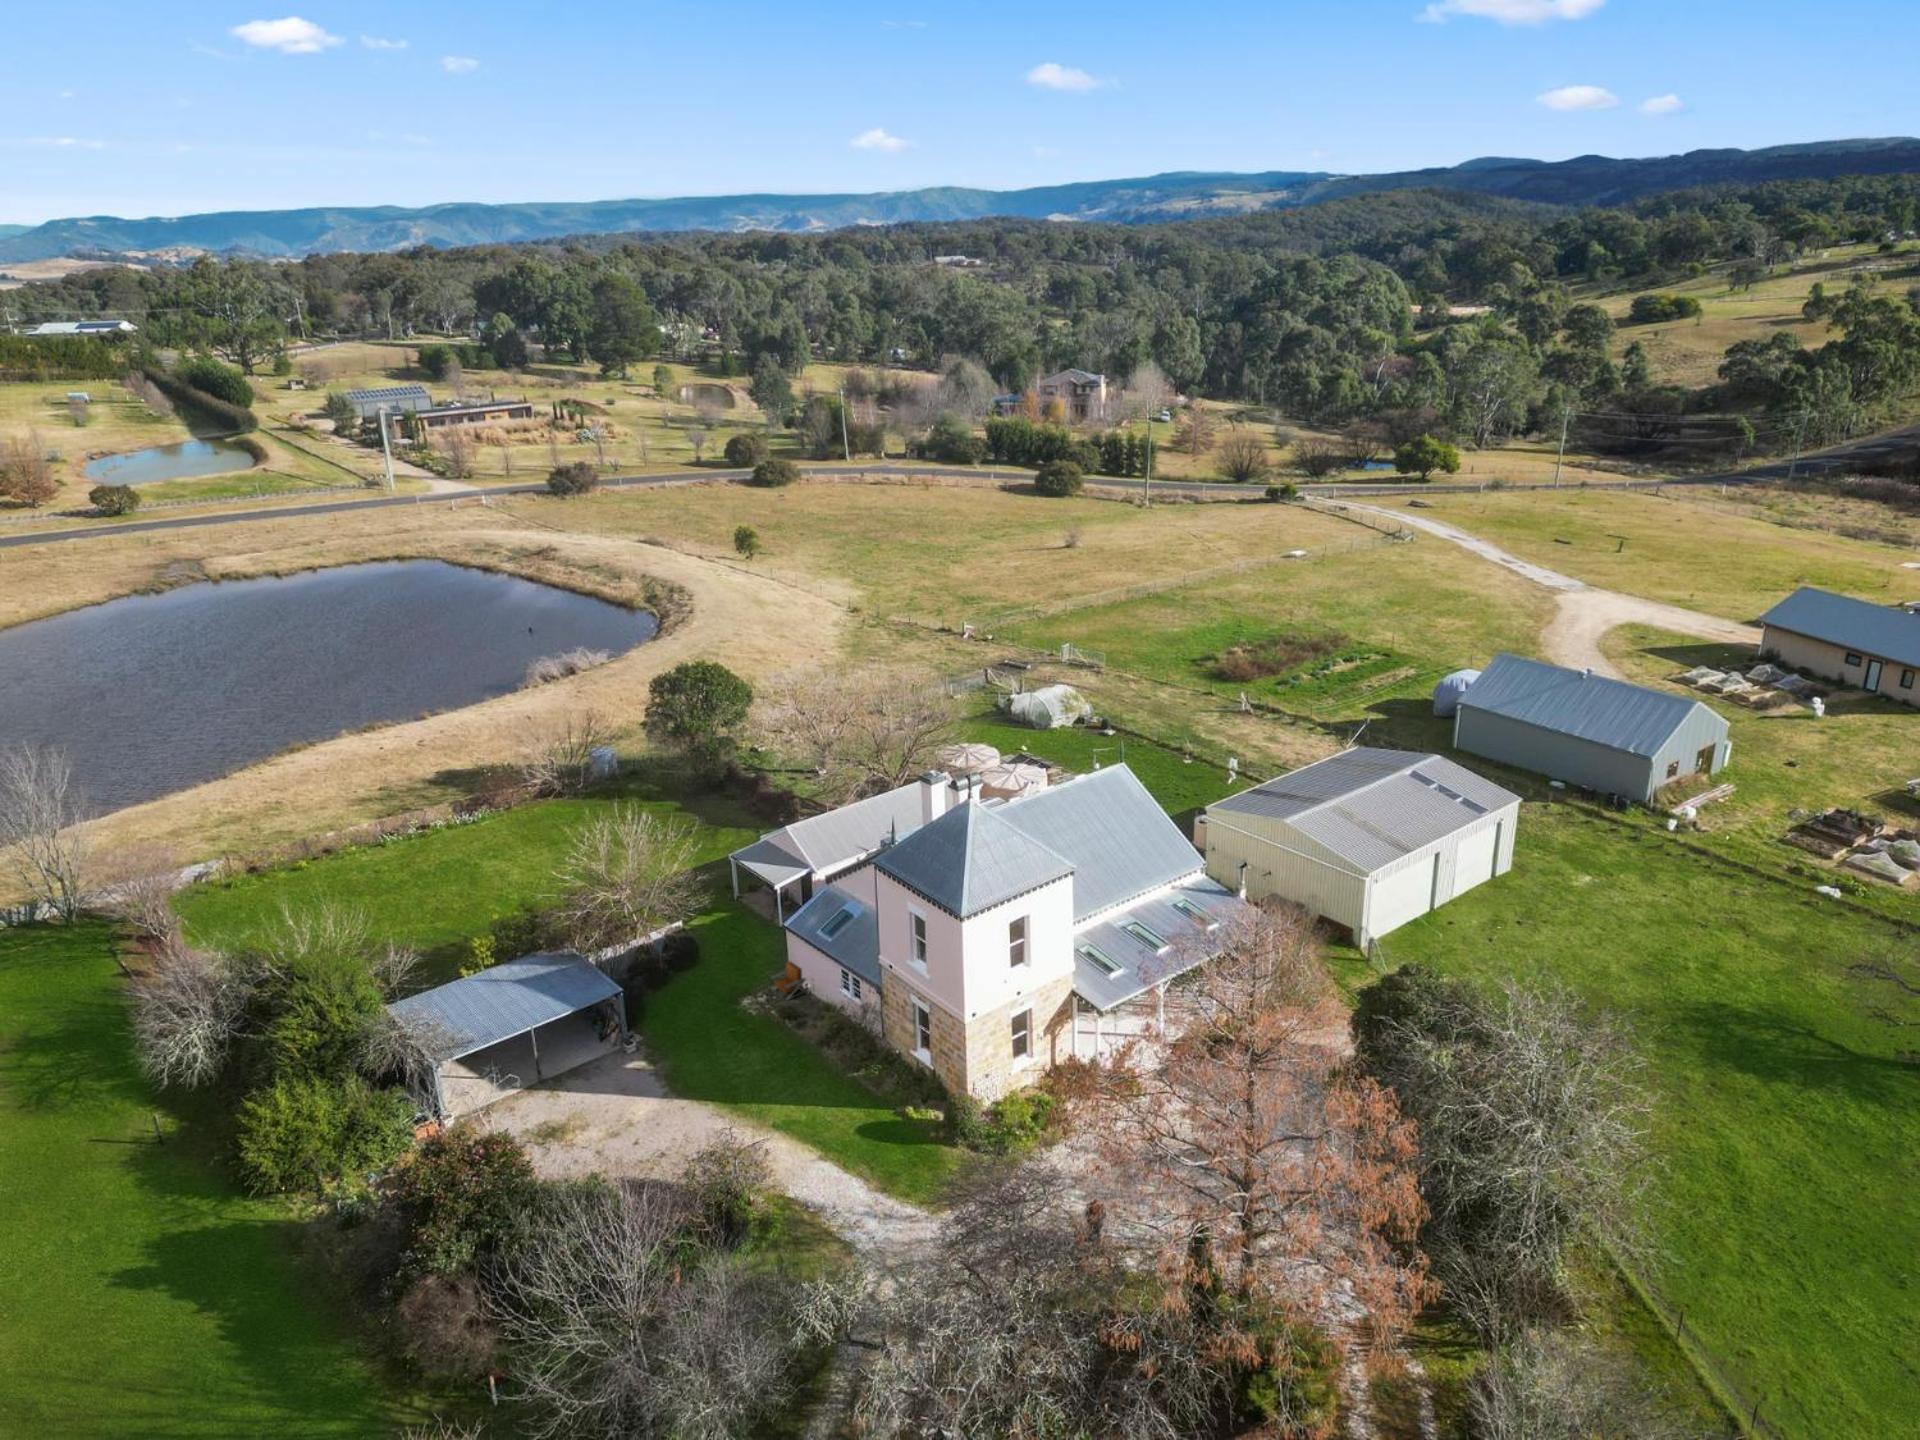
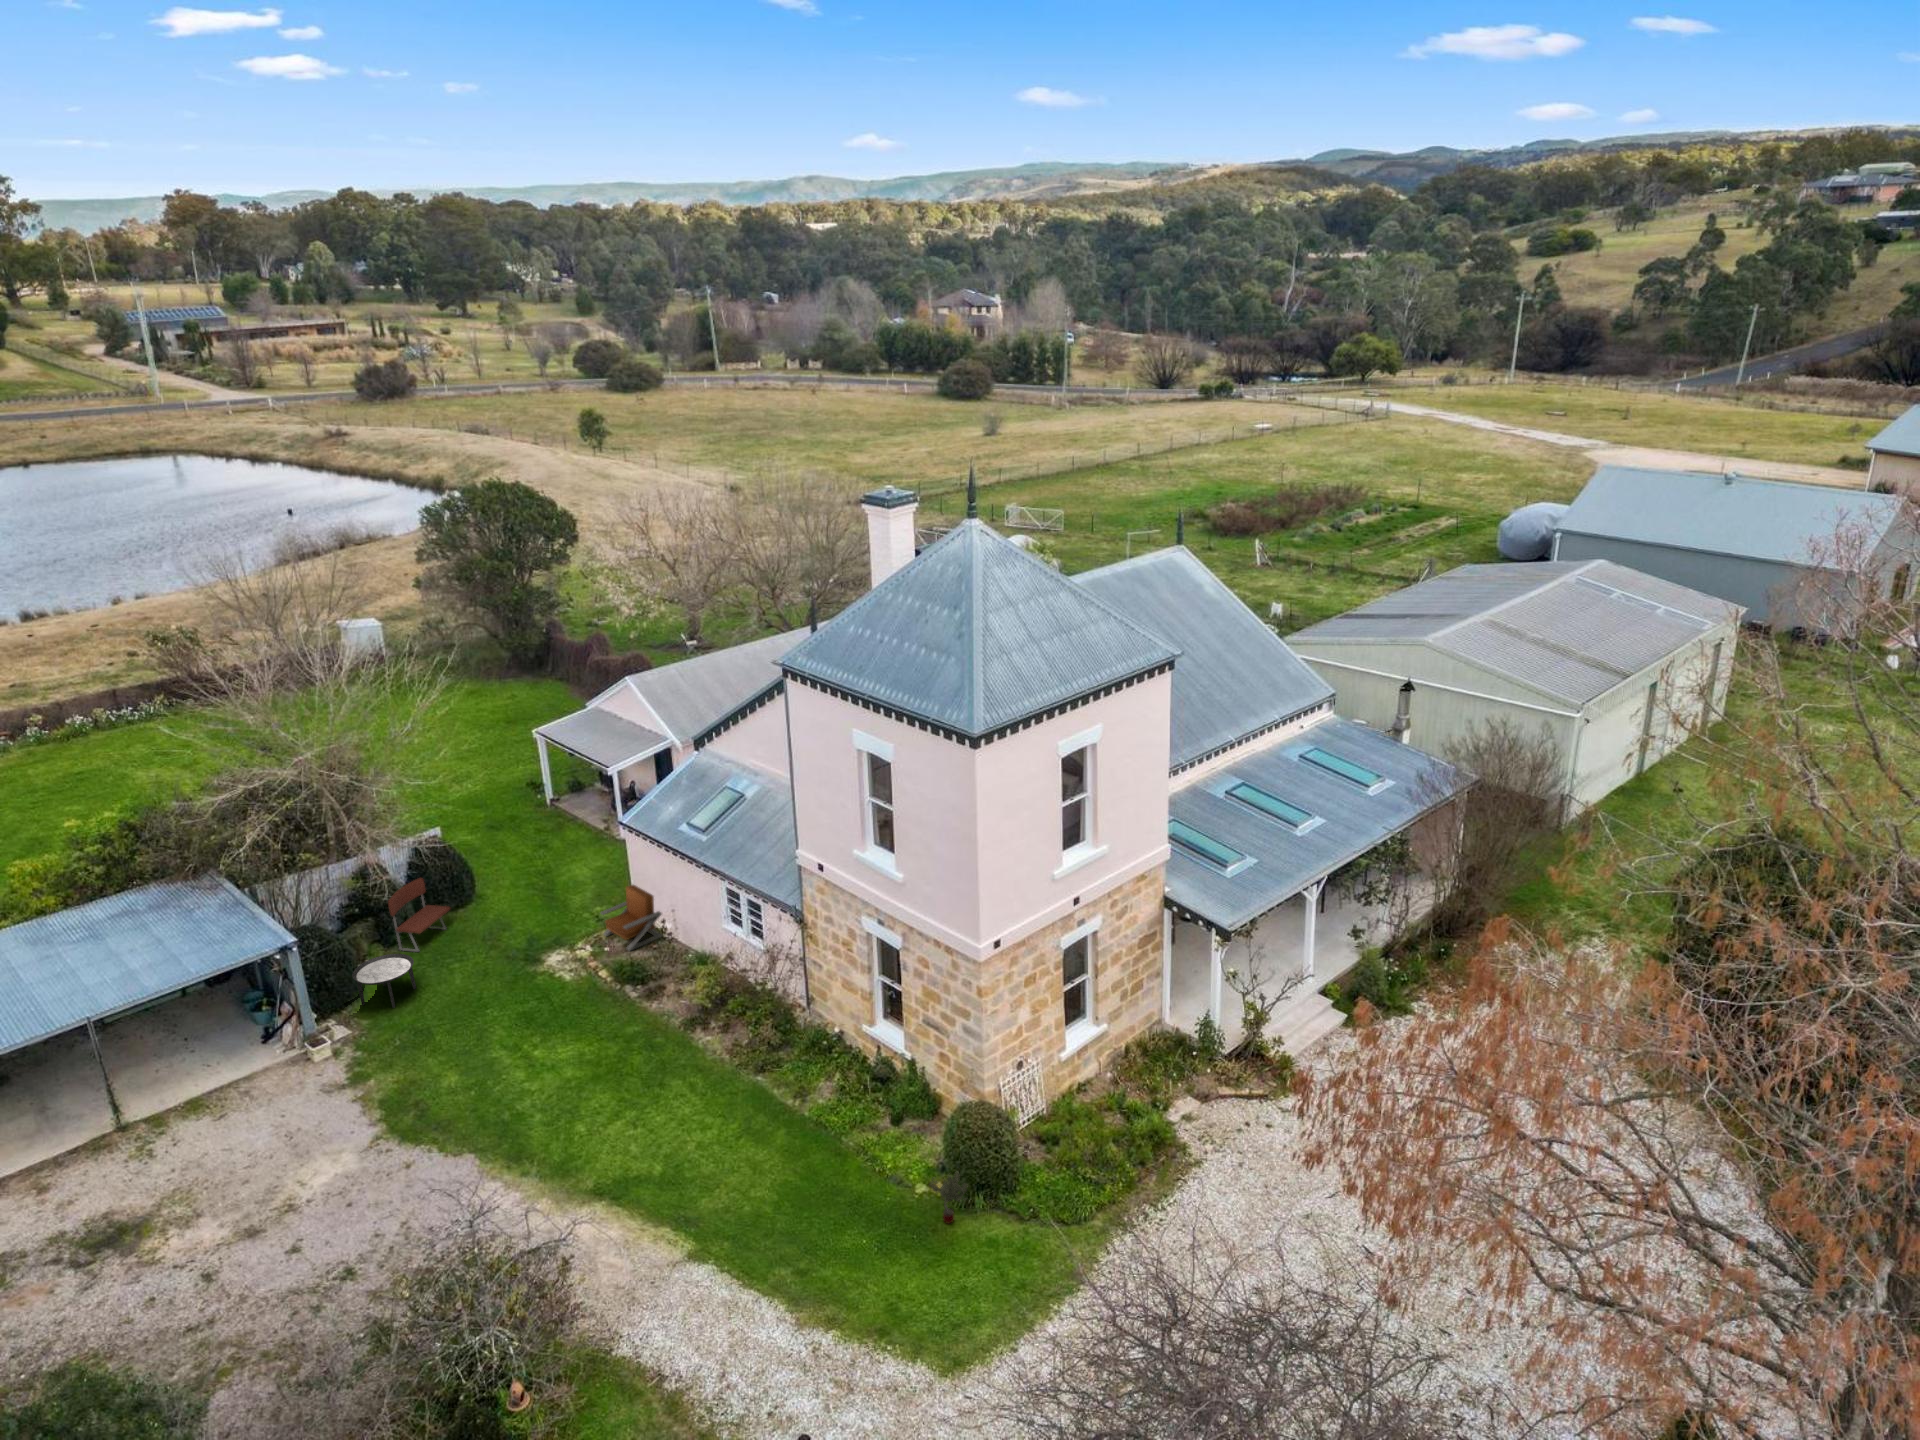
bench: none [656,952,687,995] -> present [388,878,450,952]
round table: none [641,997,673,1027] -> present [352,954,416,1008]
potted tree: none [936,1124,956,1150] -> present [929,1172,968,1224]

